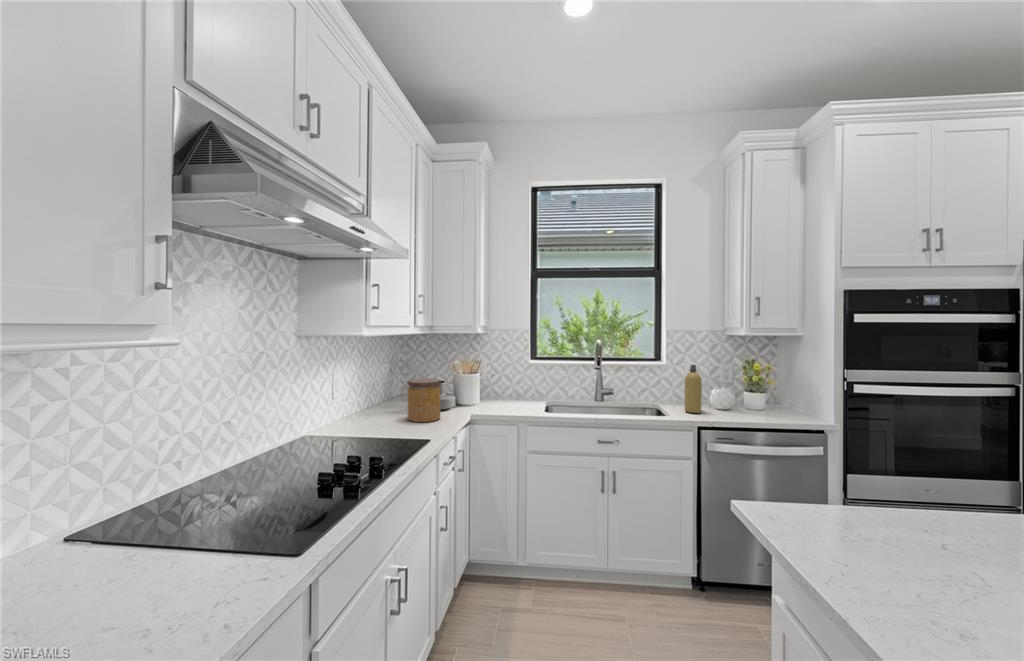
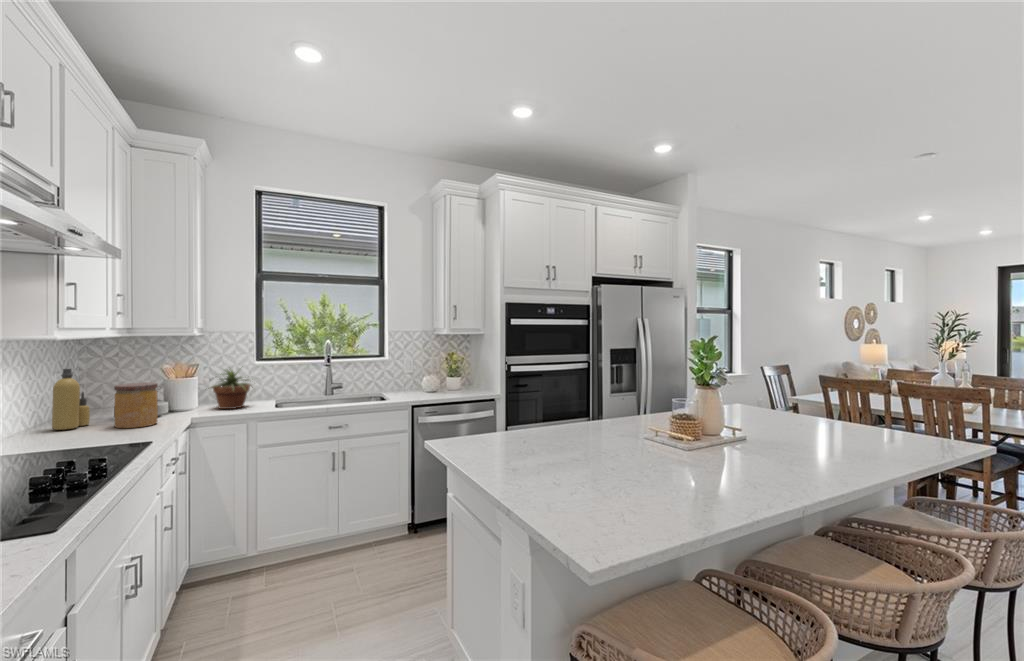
potted plant: none [482,364,532,408] -> present [208,366,253,409]
bottle: present [685,365,702,413] -> present [52,369,90,430]

